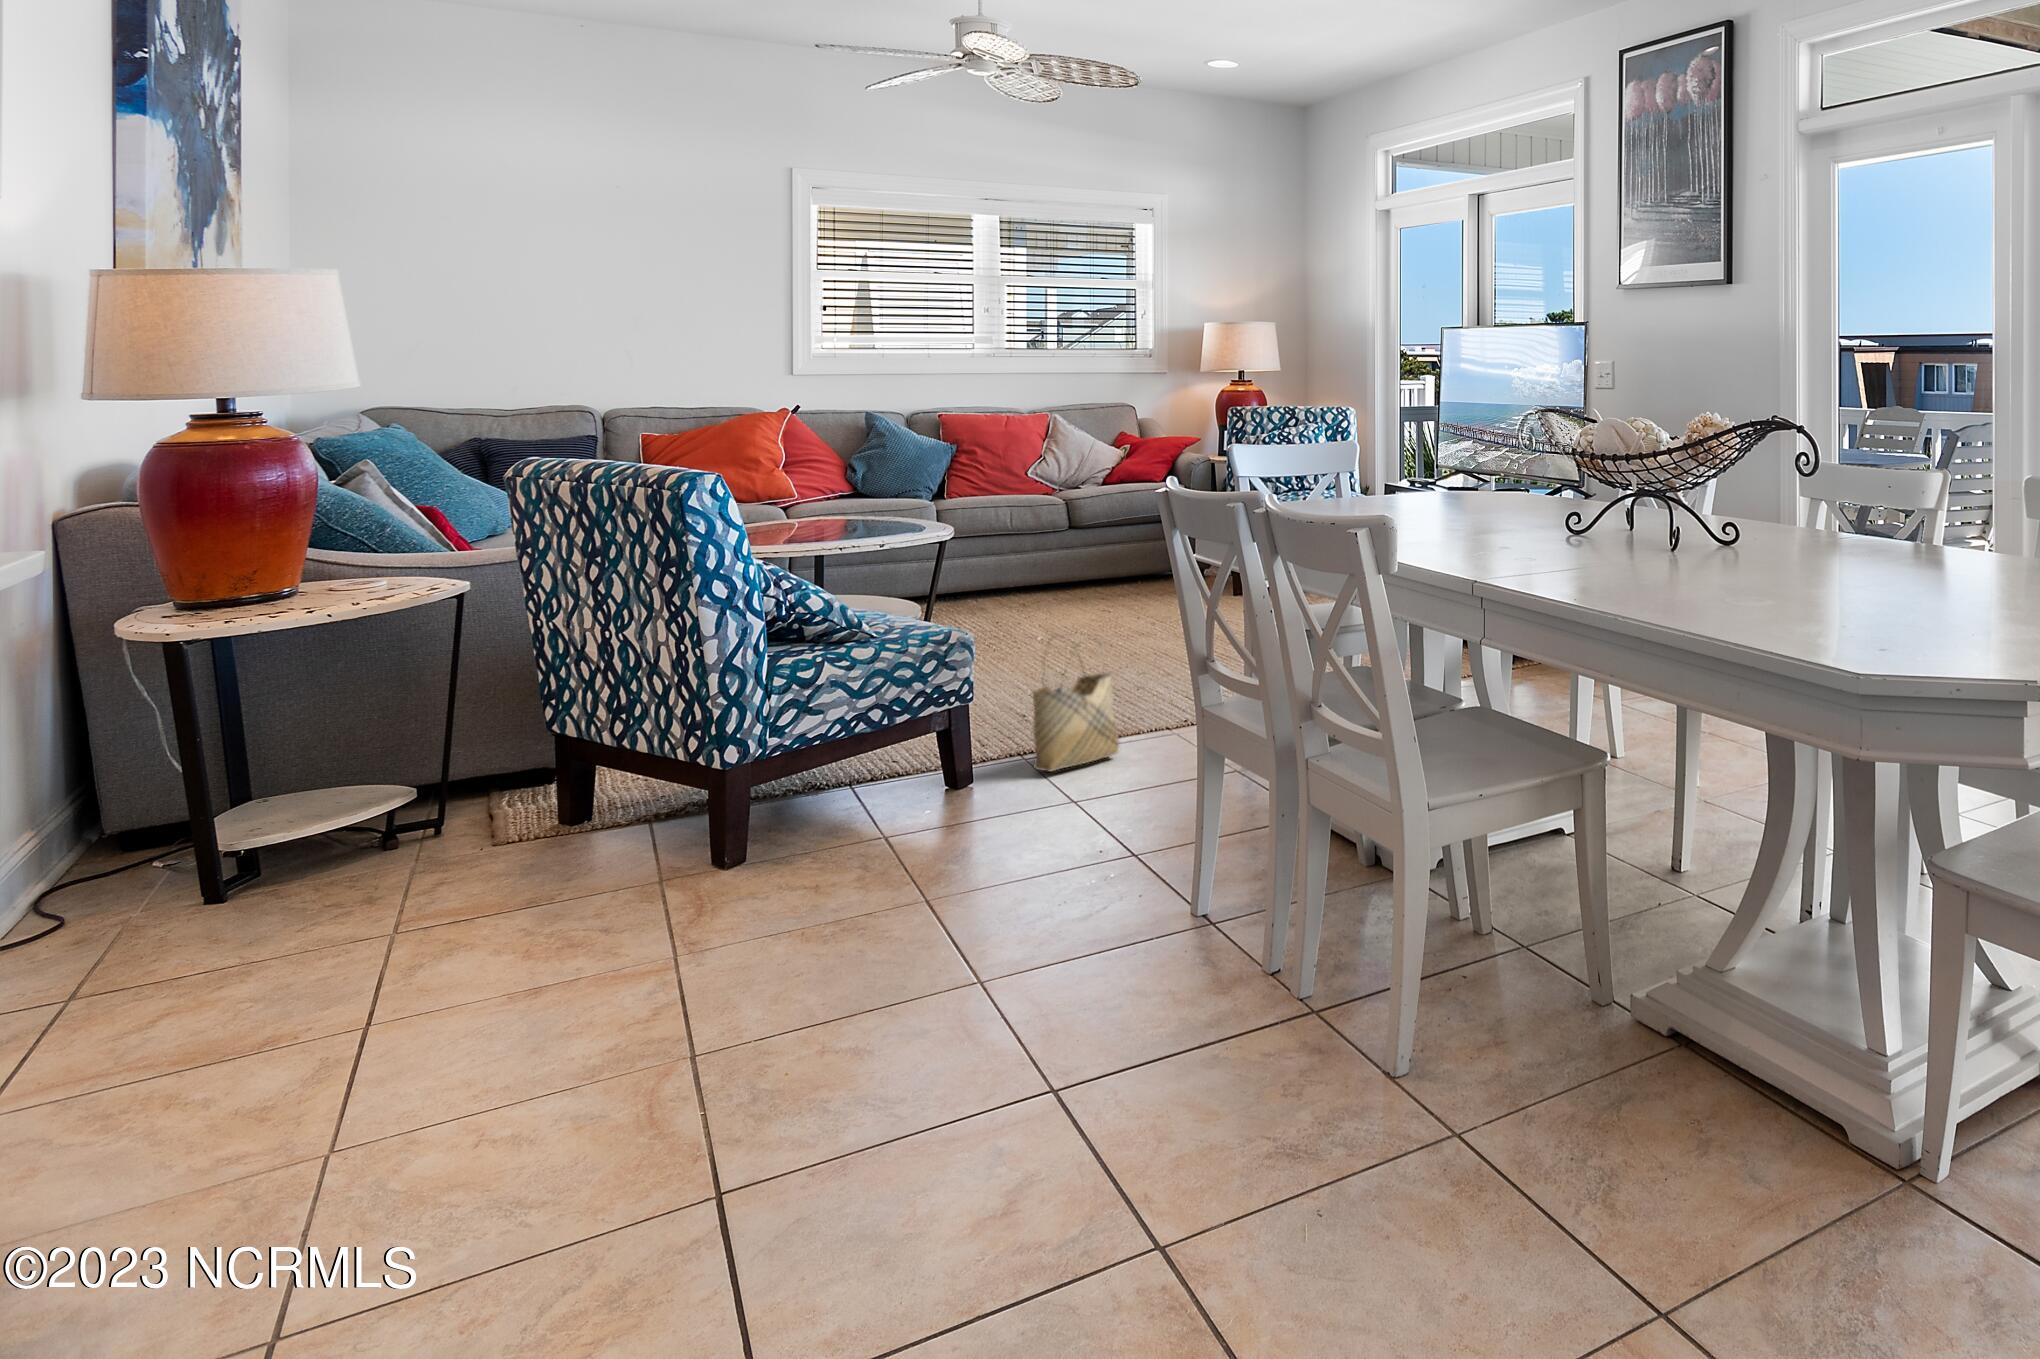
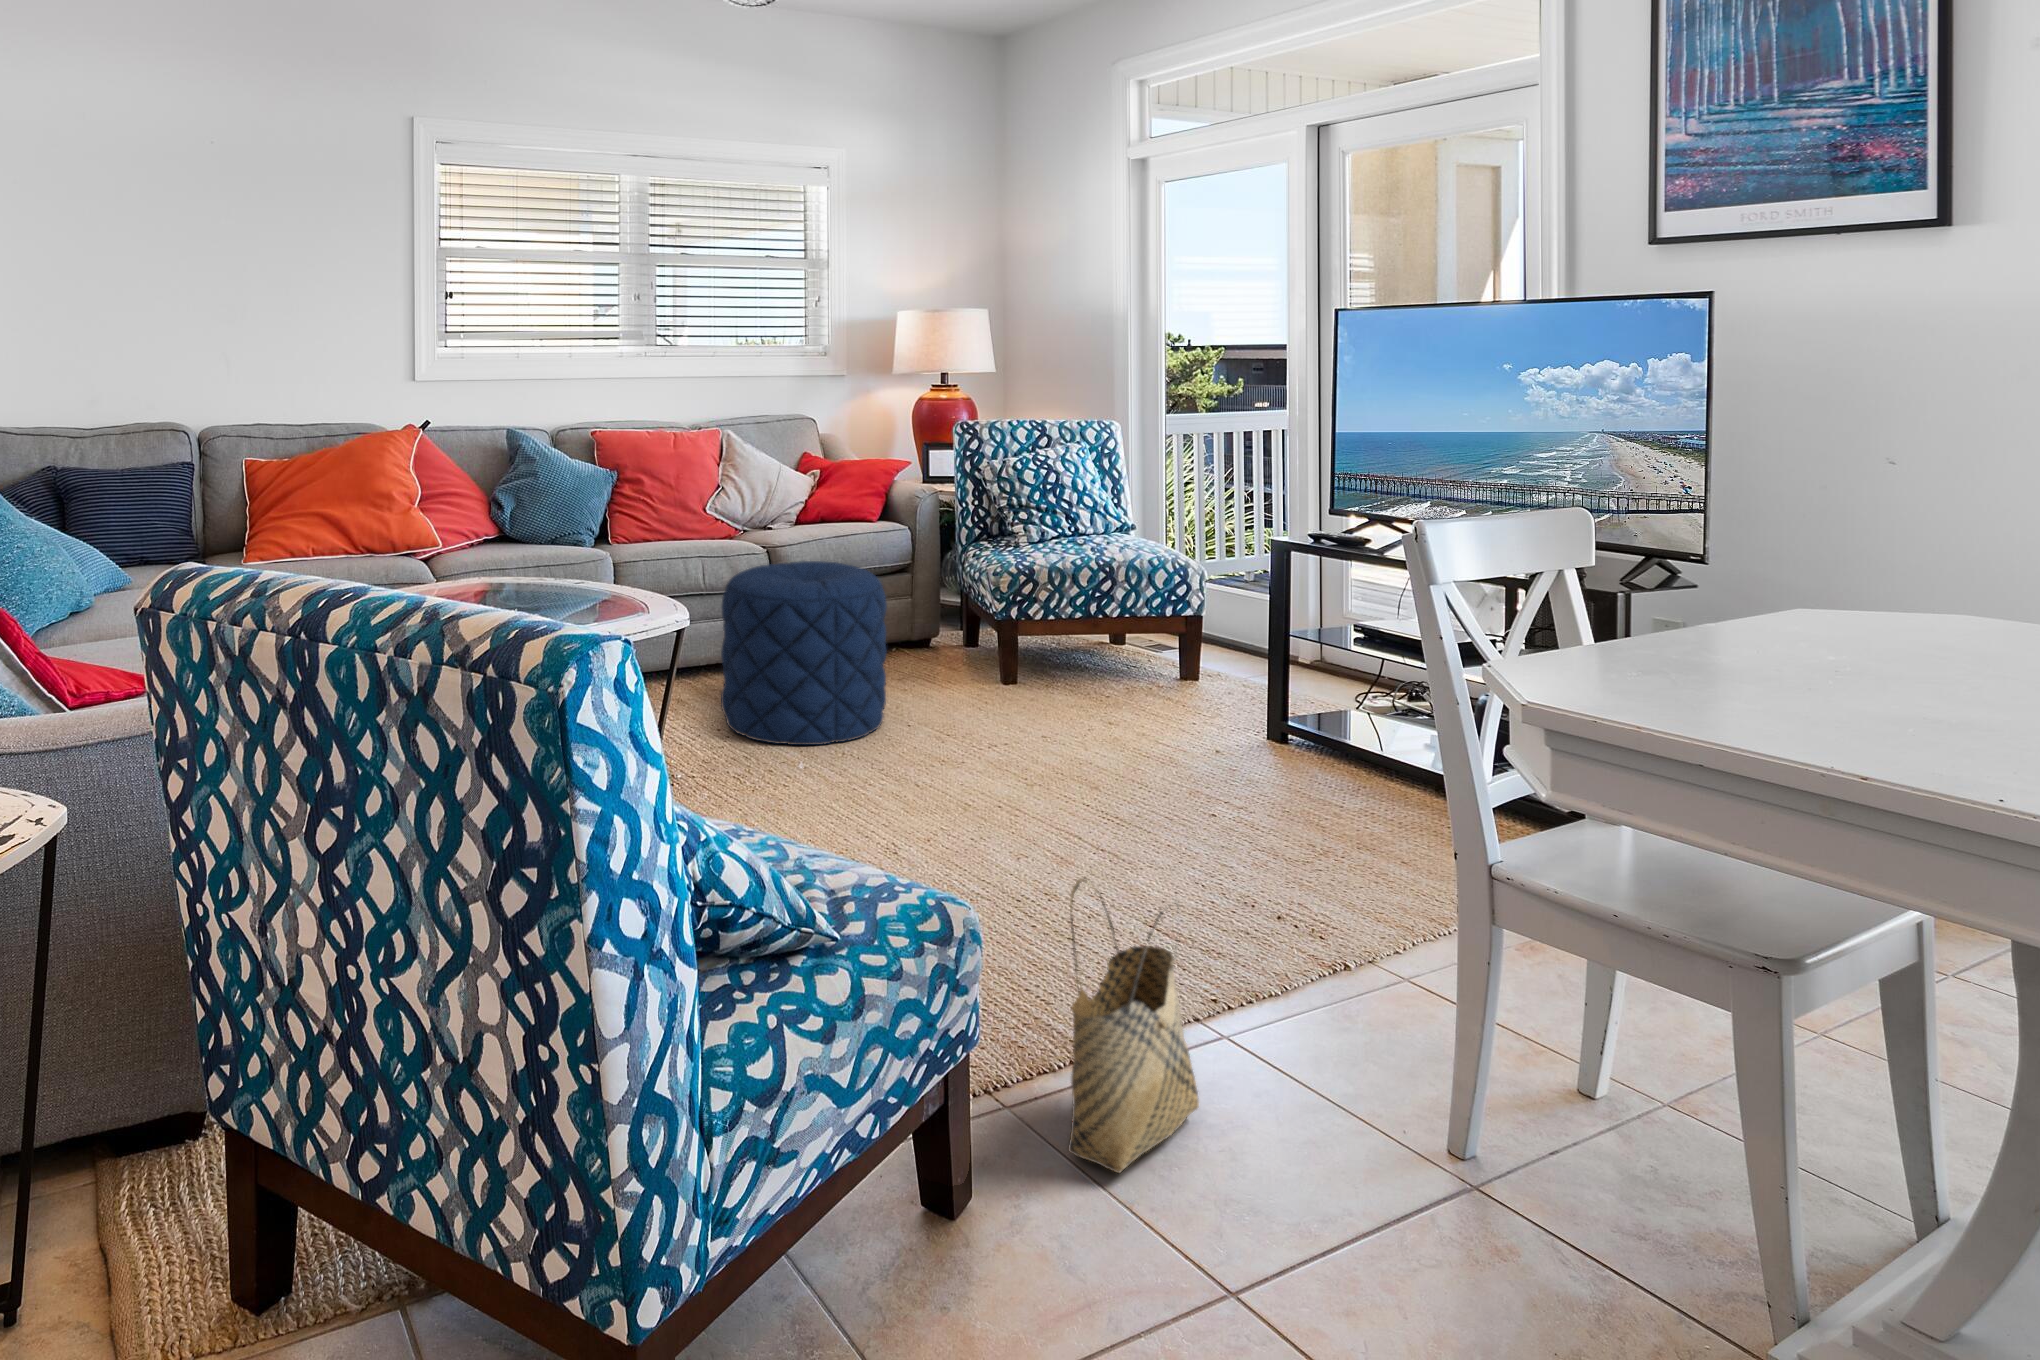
pouf: none [999,506,1124,631] -> present [721,561,887,745]

